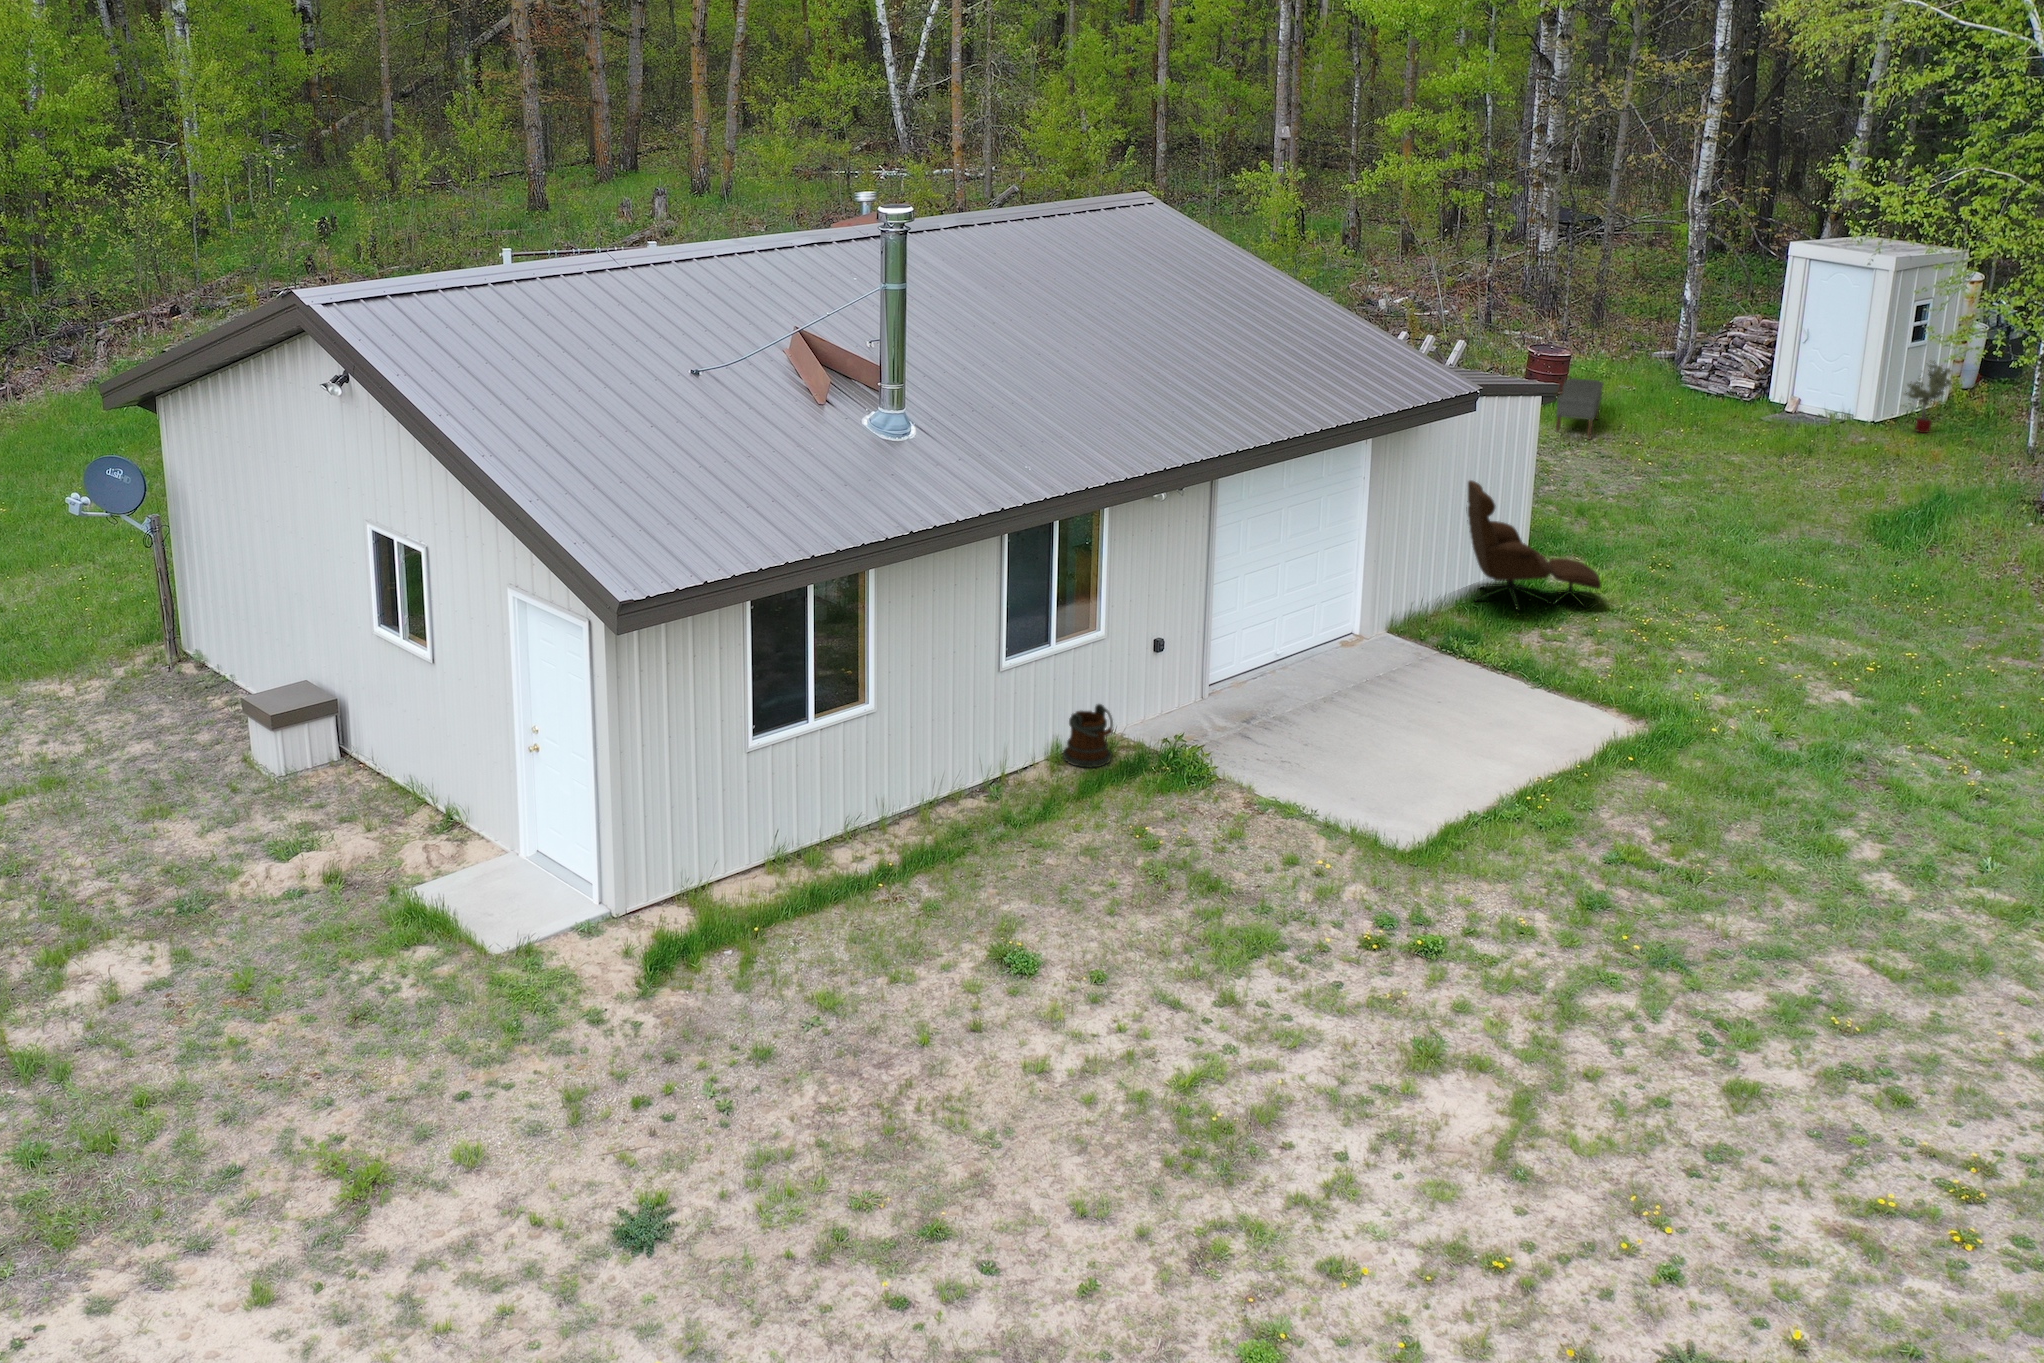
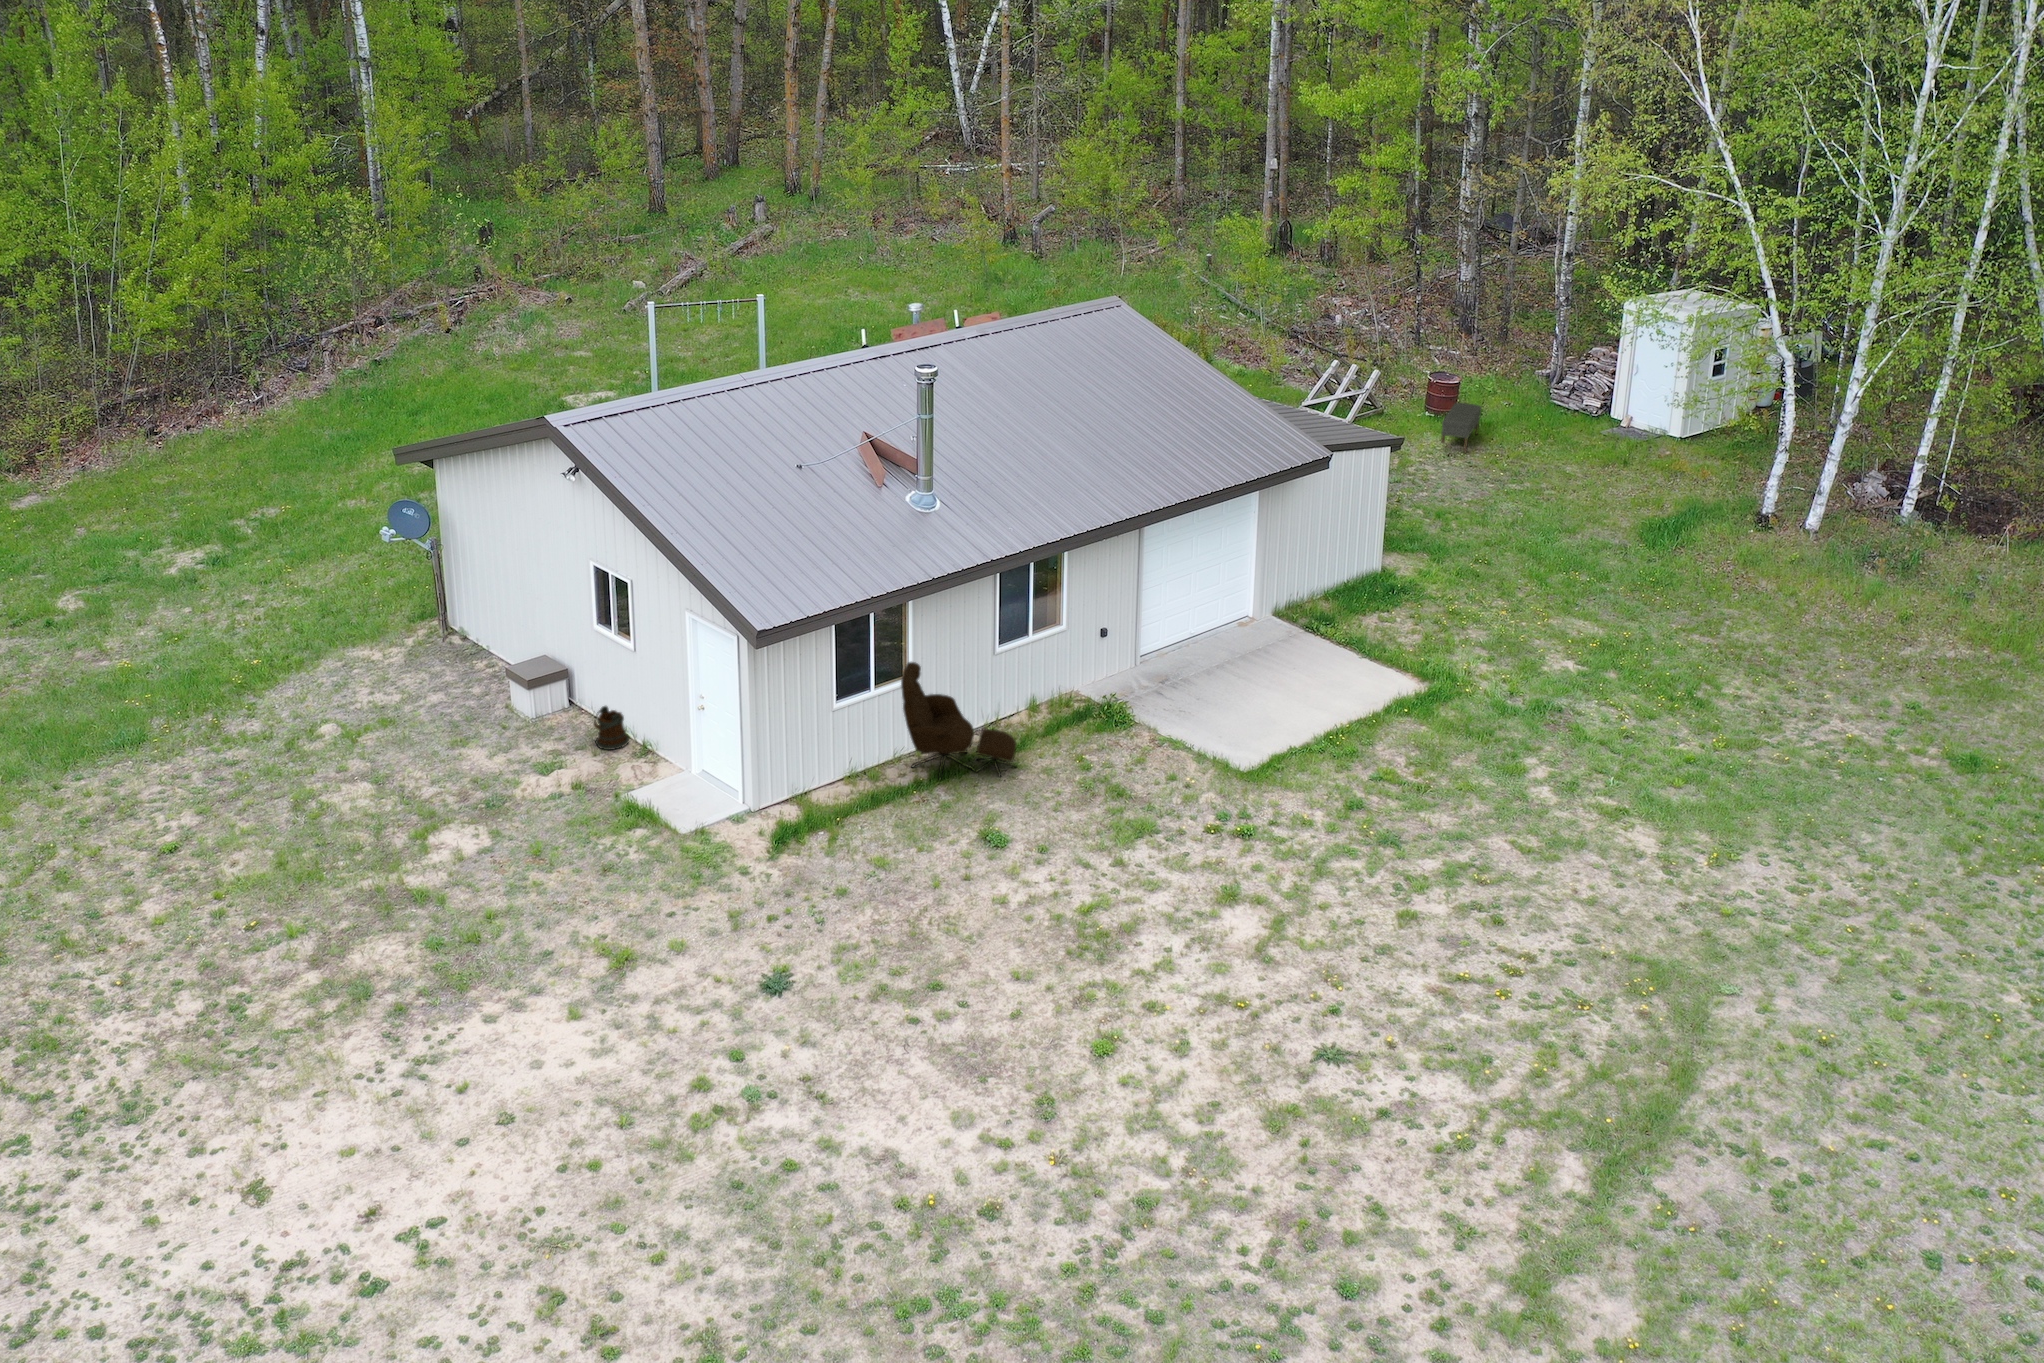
potted tree: present [1906,361,1951,433] -> none [1703,393,1741,448]
lounge chair: present [1466,481,1601,611] -> present [901,662,1017,780]
bucket: present [1063,704,1113,768] -> present [593,706,629,750]

